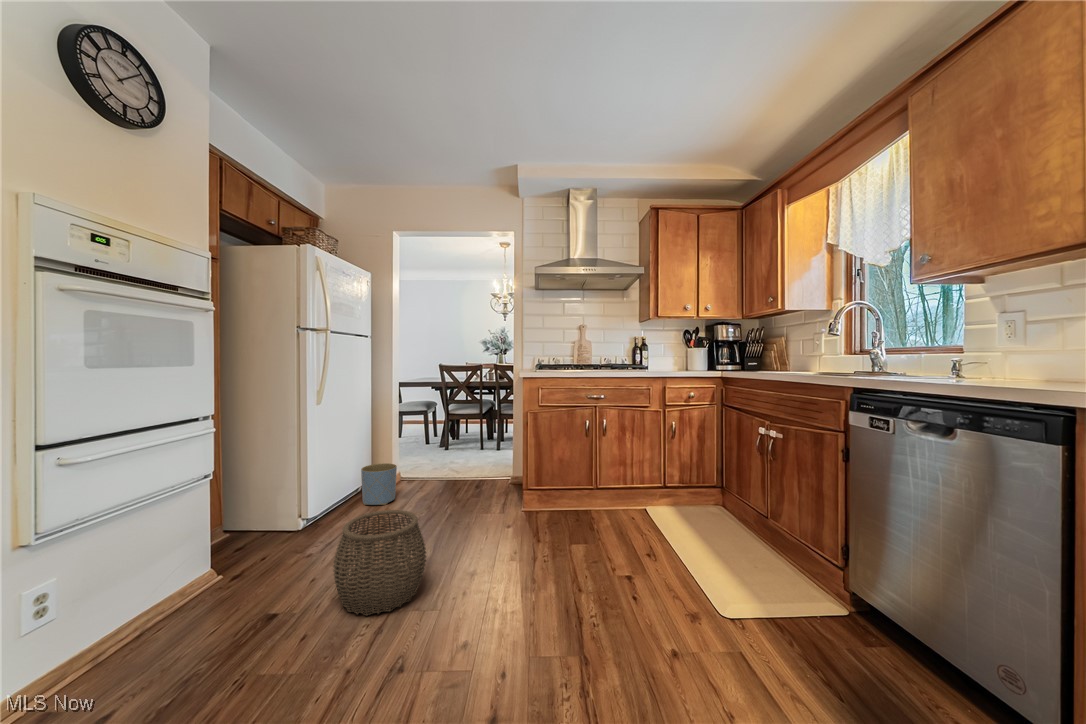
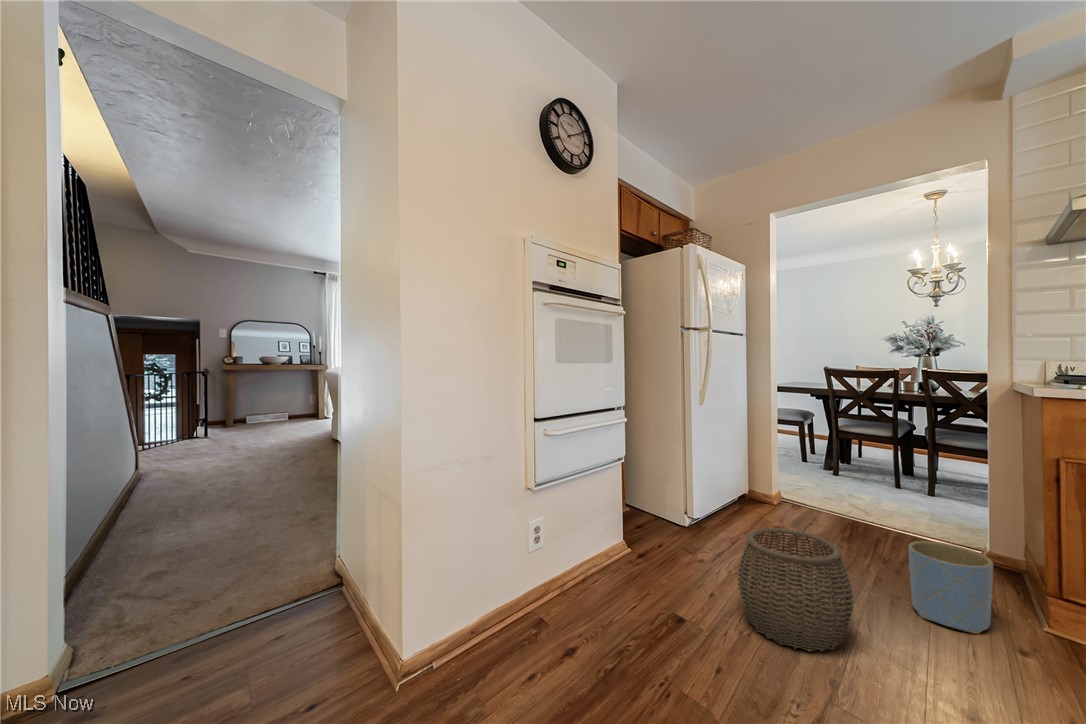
planter: present [361,463,397,505] -> present [908,541,993,634]

